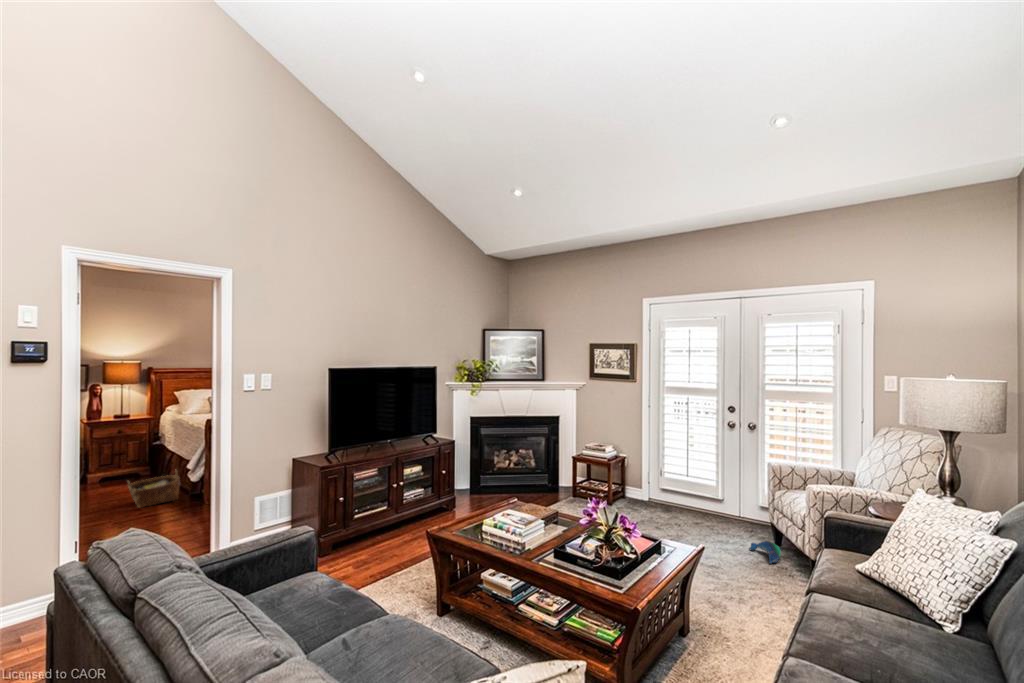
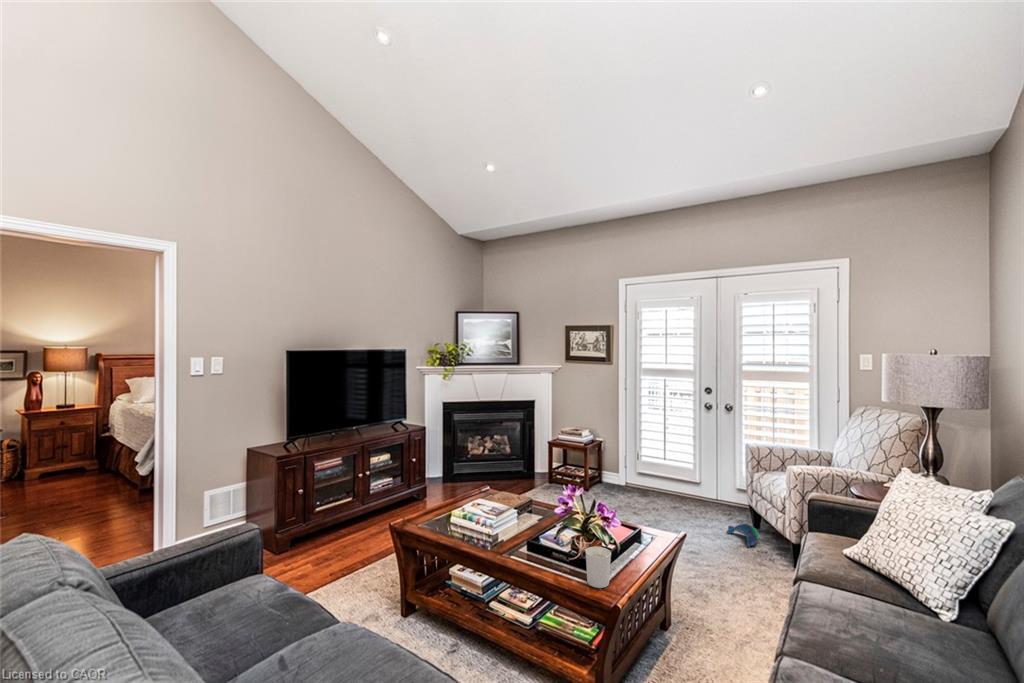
woven basket: present [128,470,180,508] -> none [71,464,131,506]
candle holder: none [609,555,633,593] -> present [586,547,611,588]

